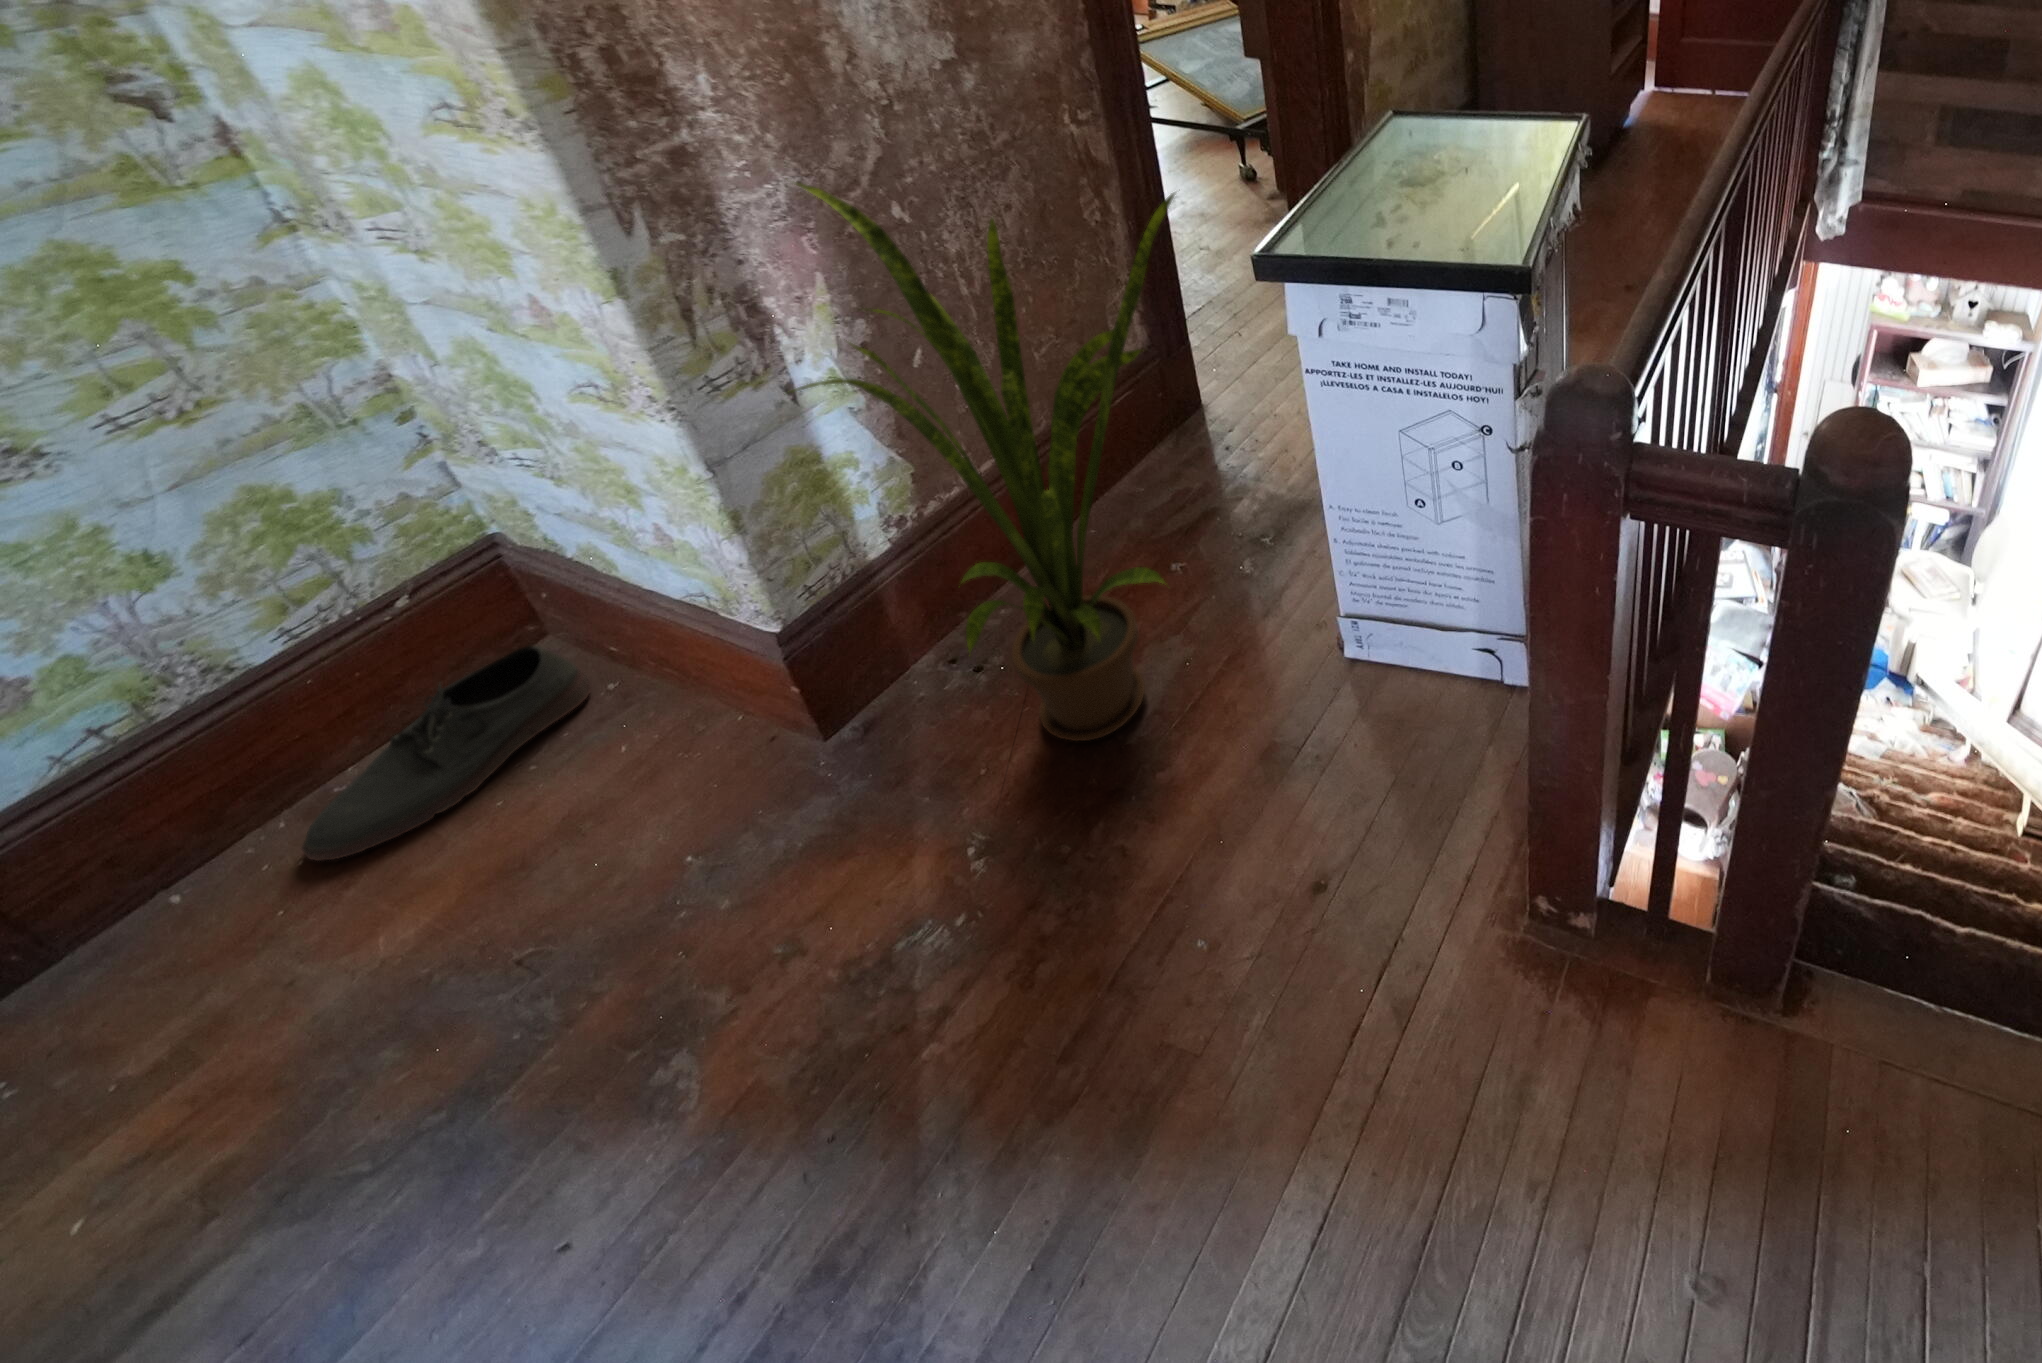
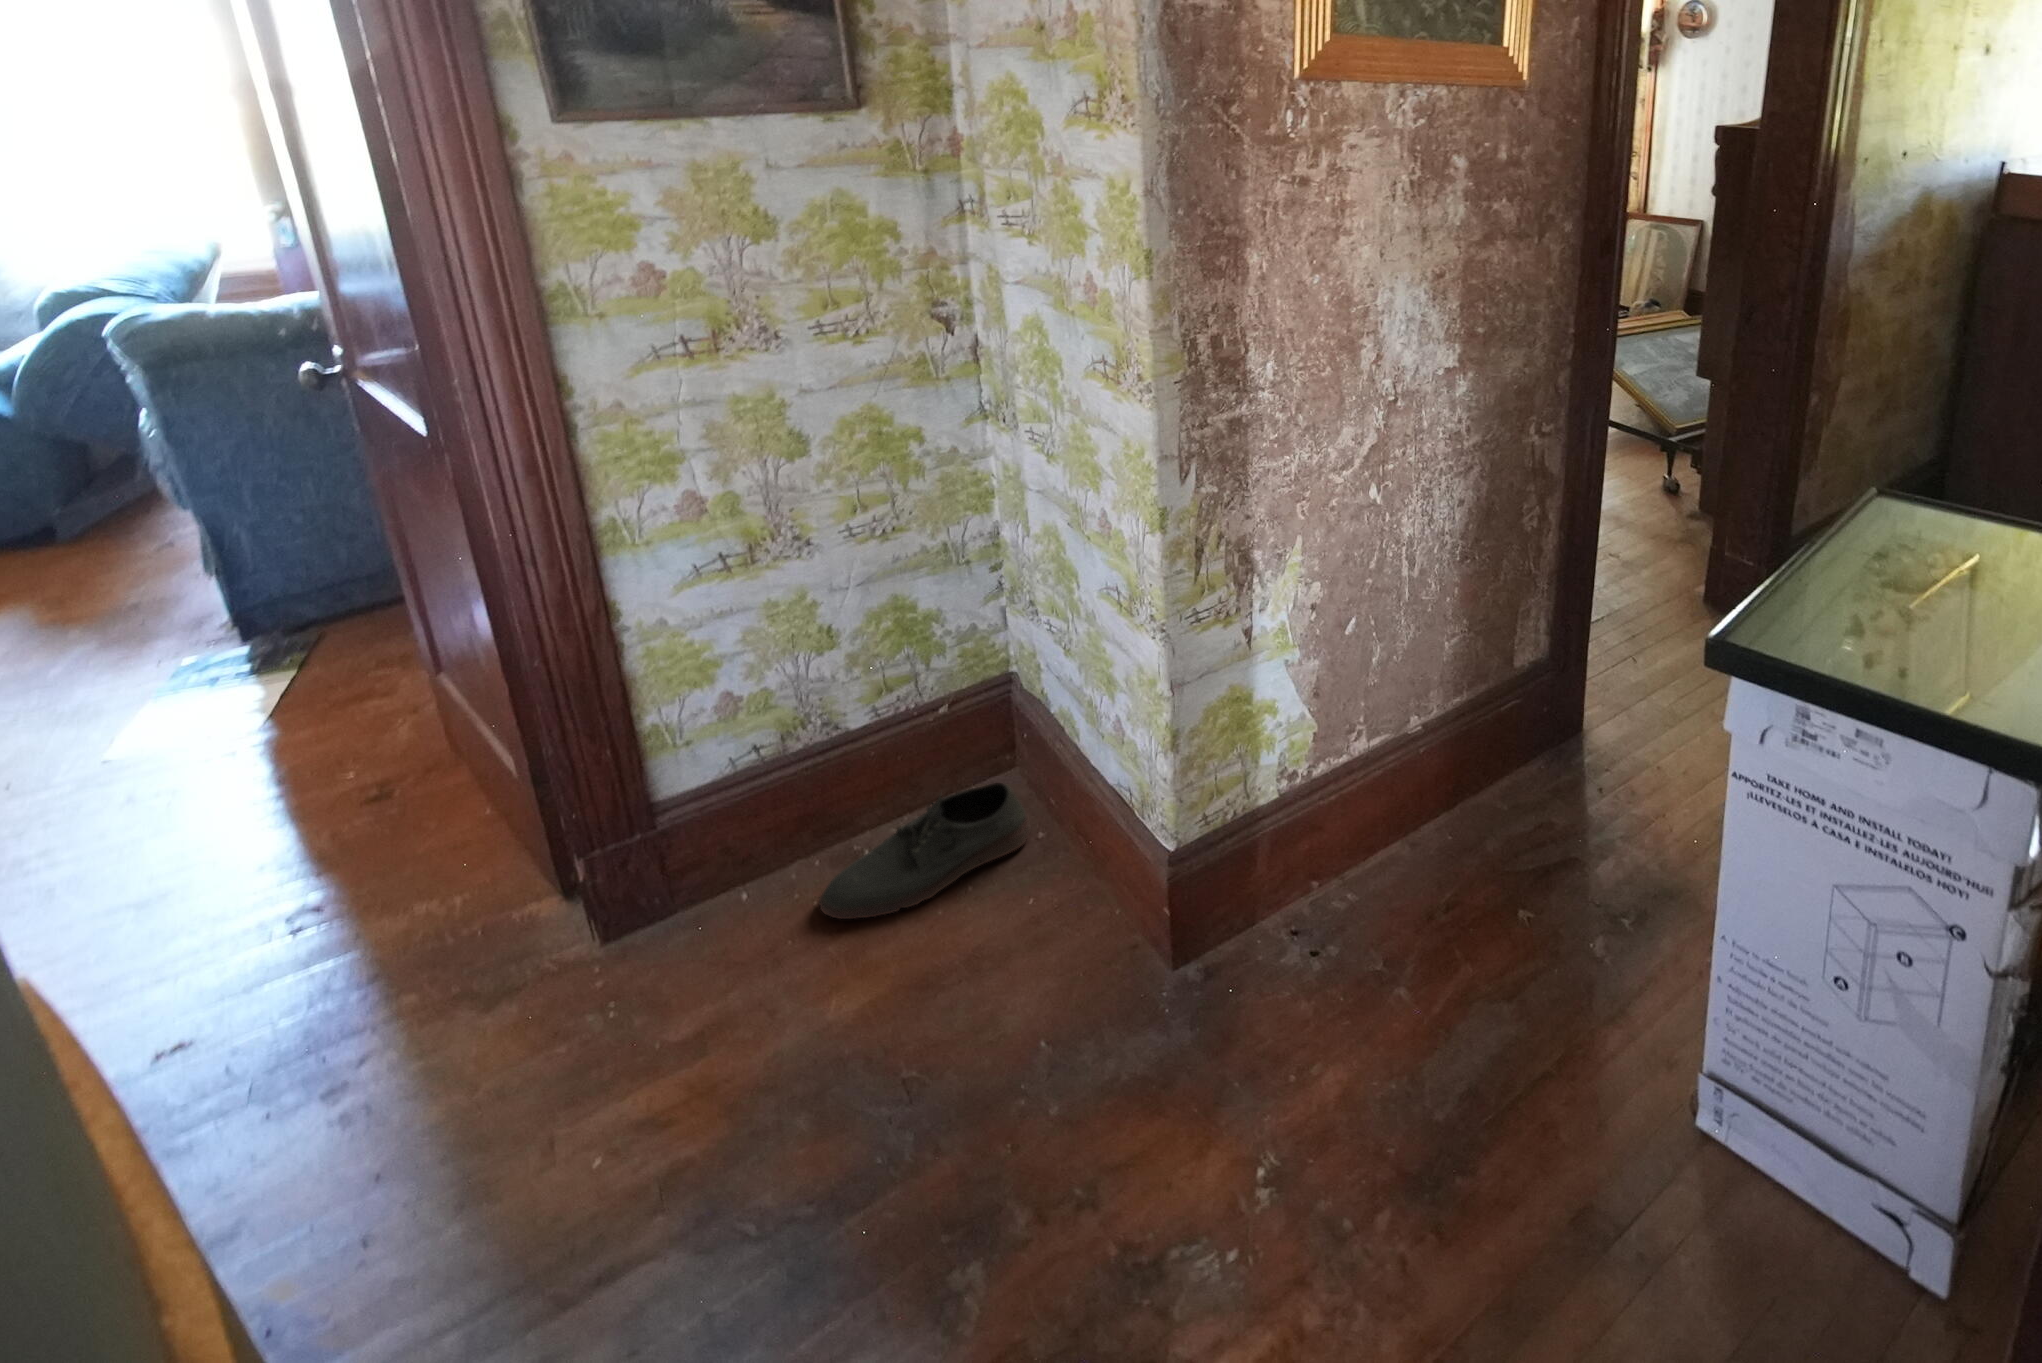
house plant: present [784,183,1176,741] -> none [1246,457,1649,1099]

